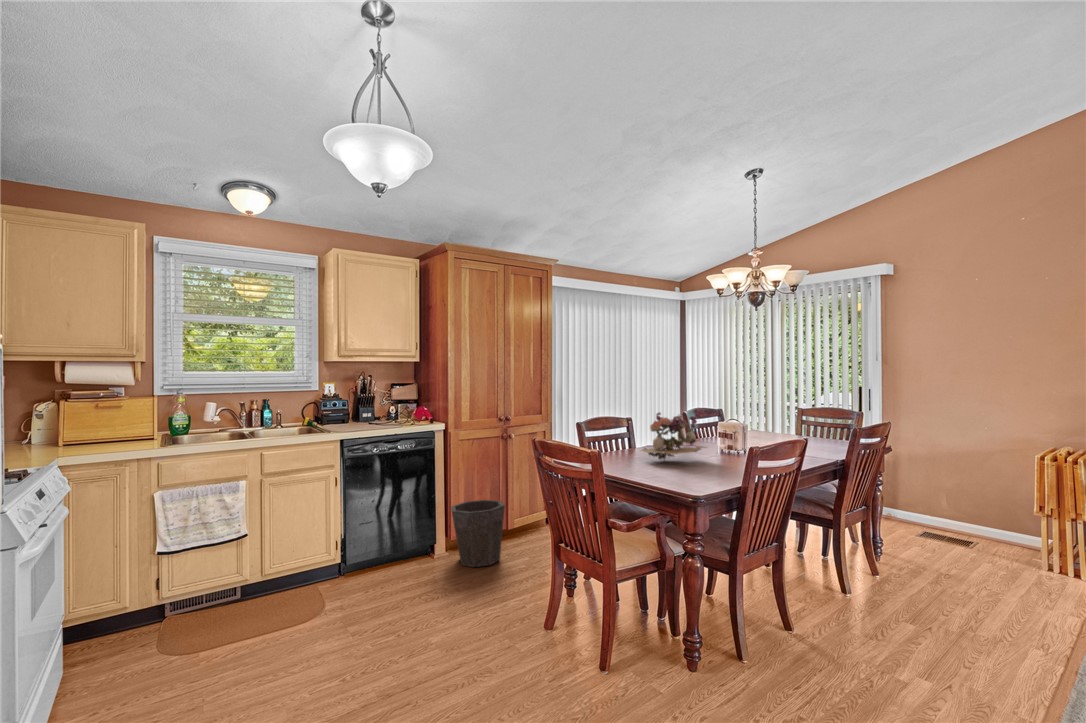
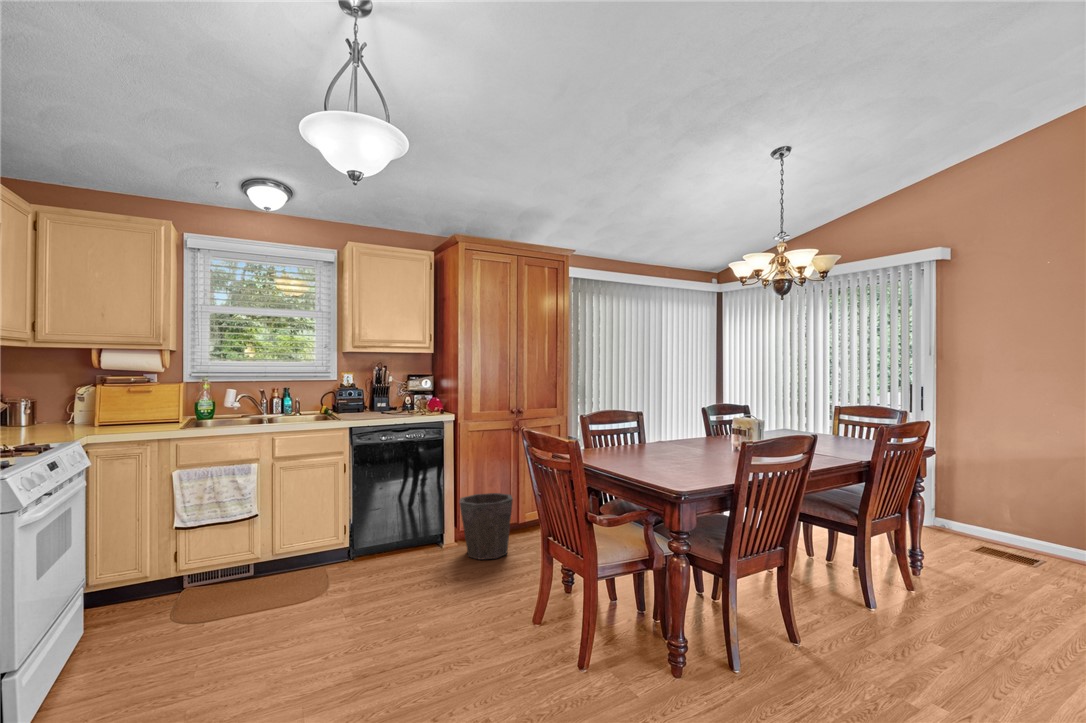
flower arrangement: present [641,408,707,460] -> none [641,401,716,458]

